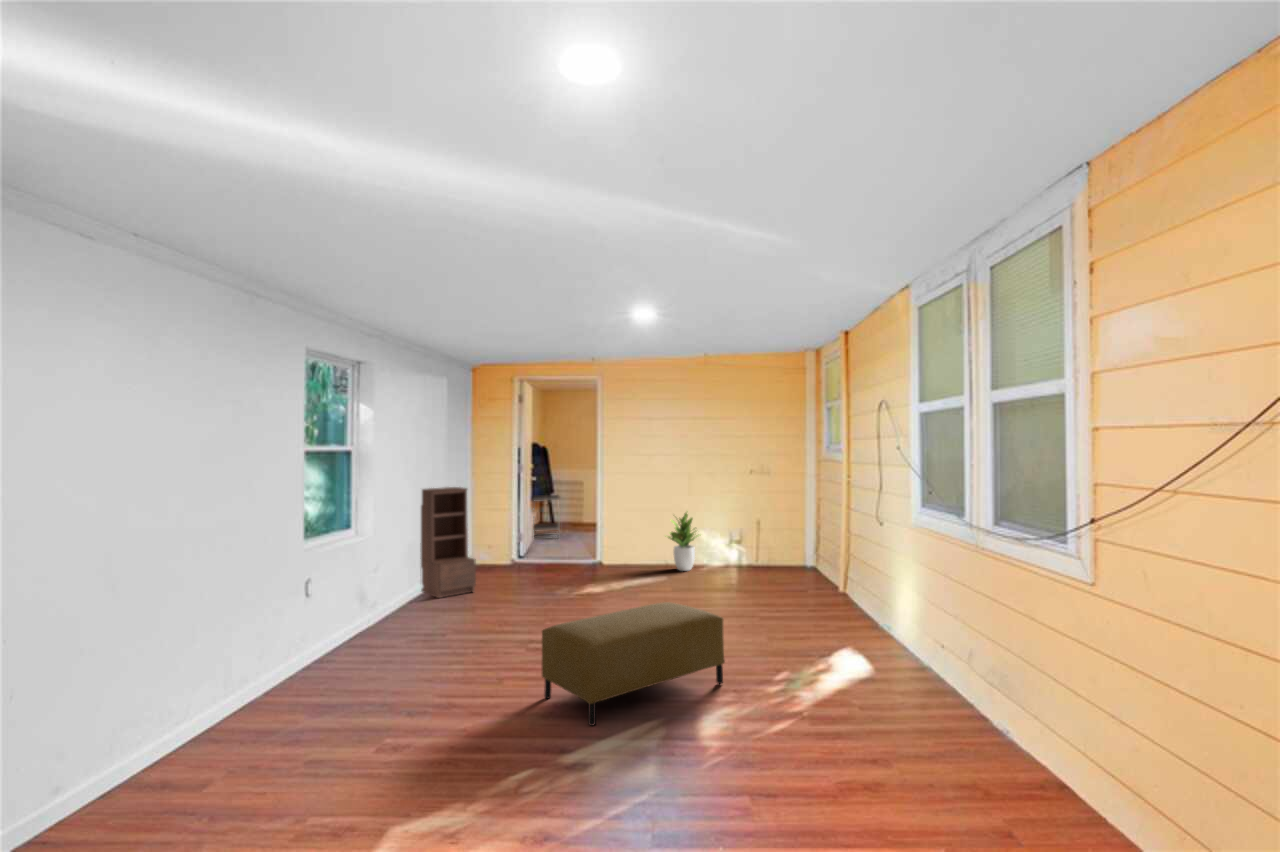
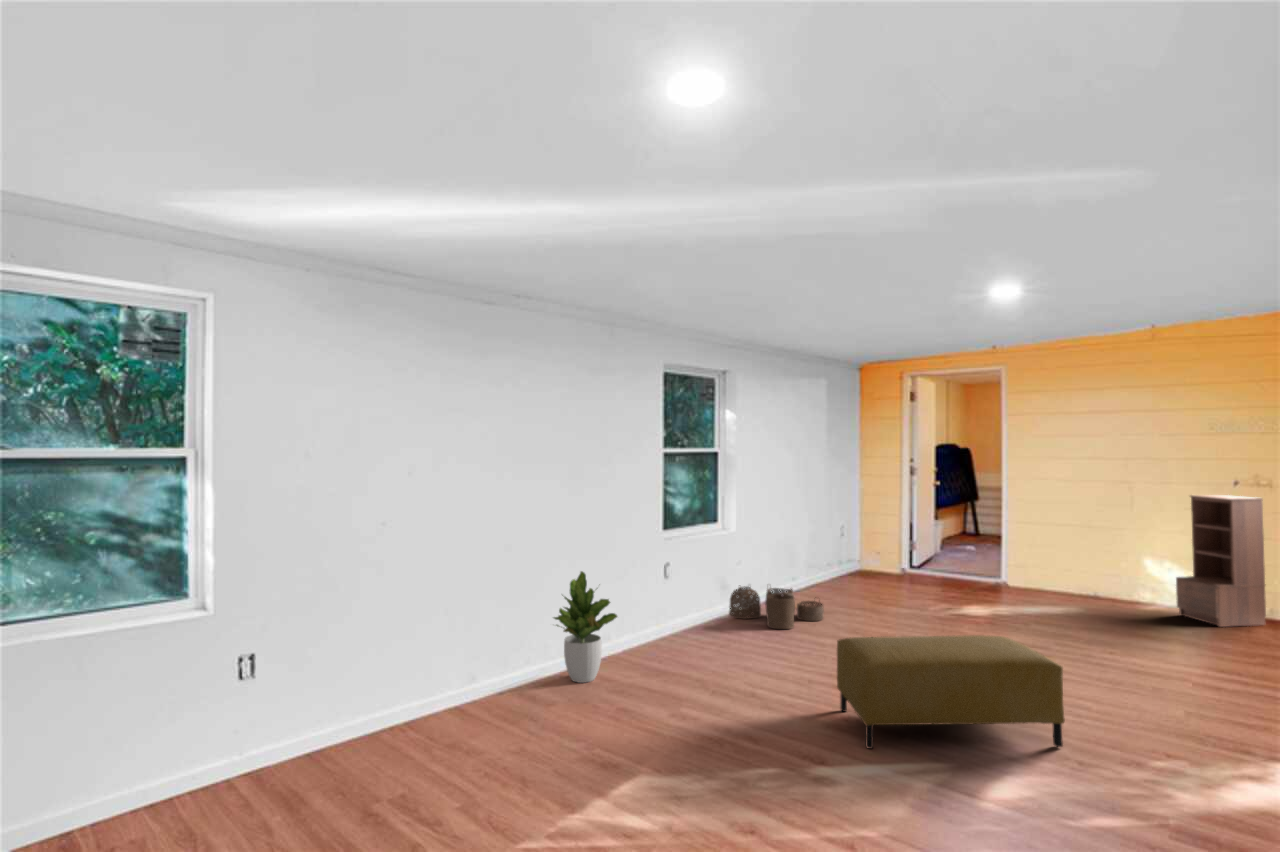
bookshelf: present [420,487,476,598] -> present [1176,495,1266,627]
side table: present [533,495,560,538] -> none [943,501,981,552]
potted plant: present [668,513,698,571] -> present [554,571,617,683]
woven basket: none [369,589,471,634] -> present [729,586,824,629]

